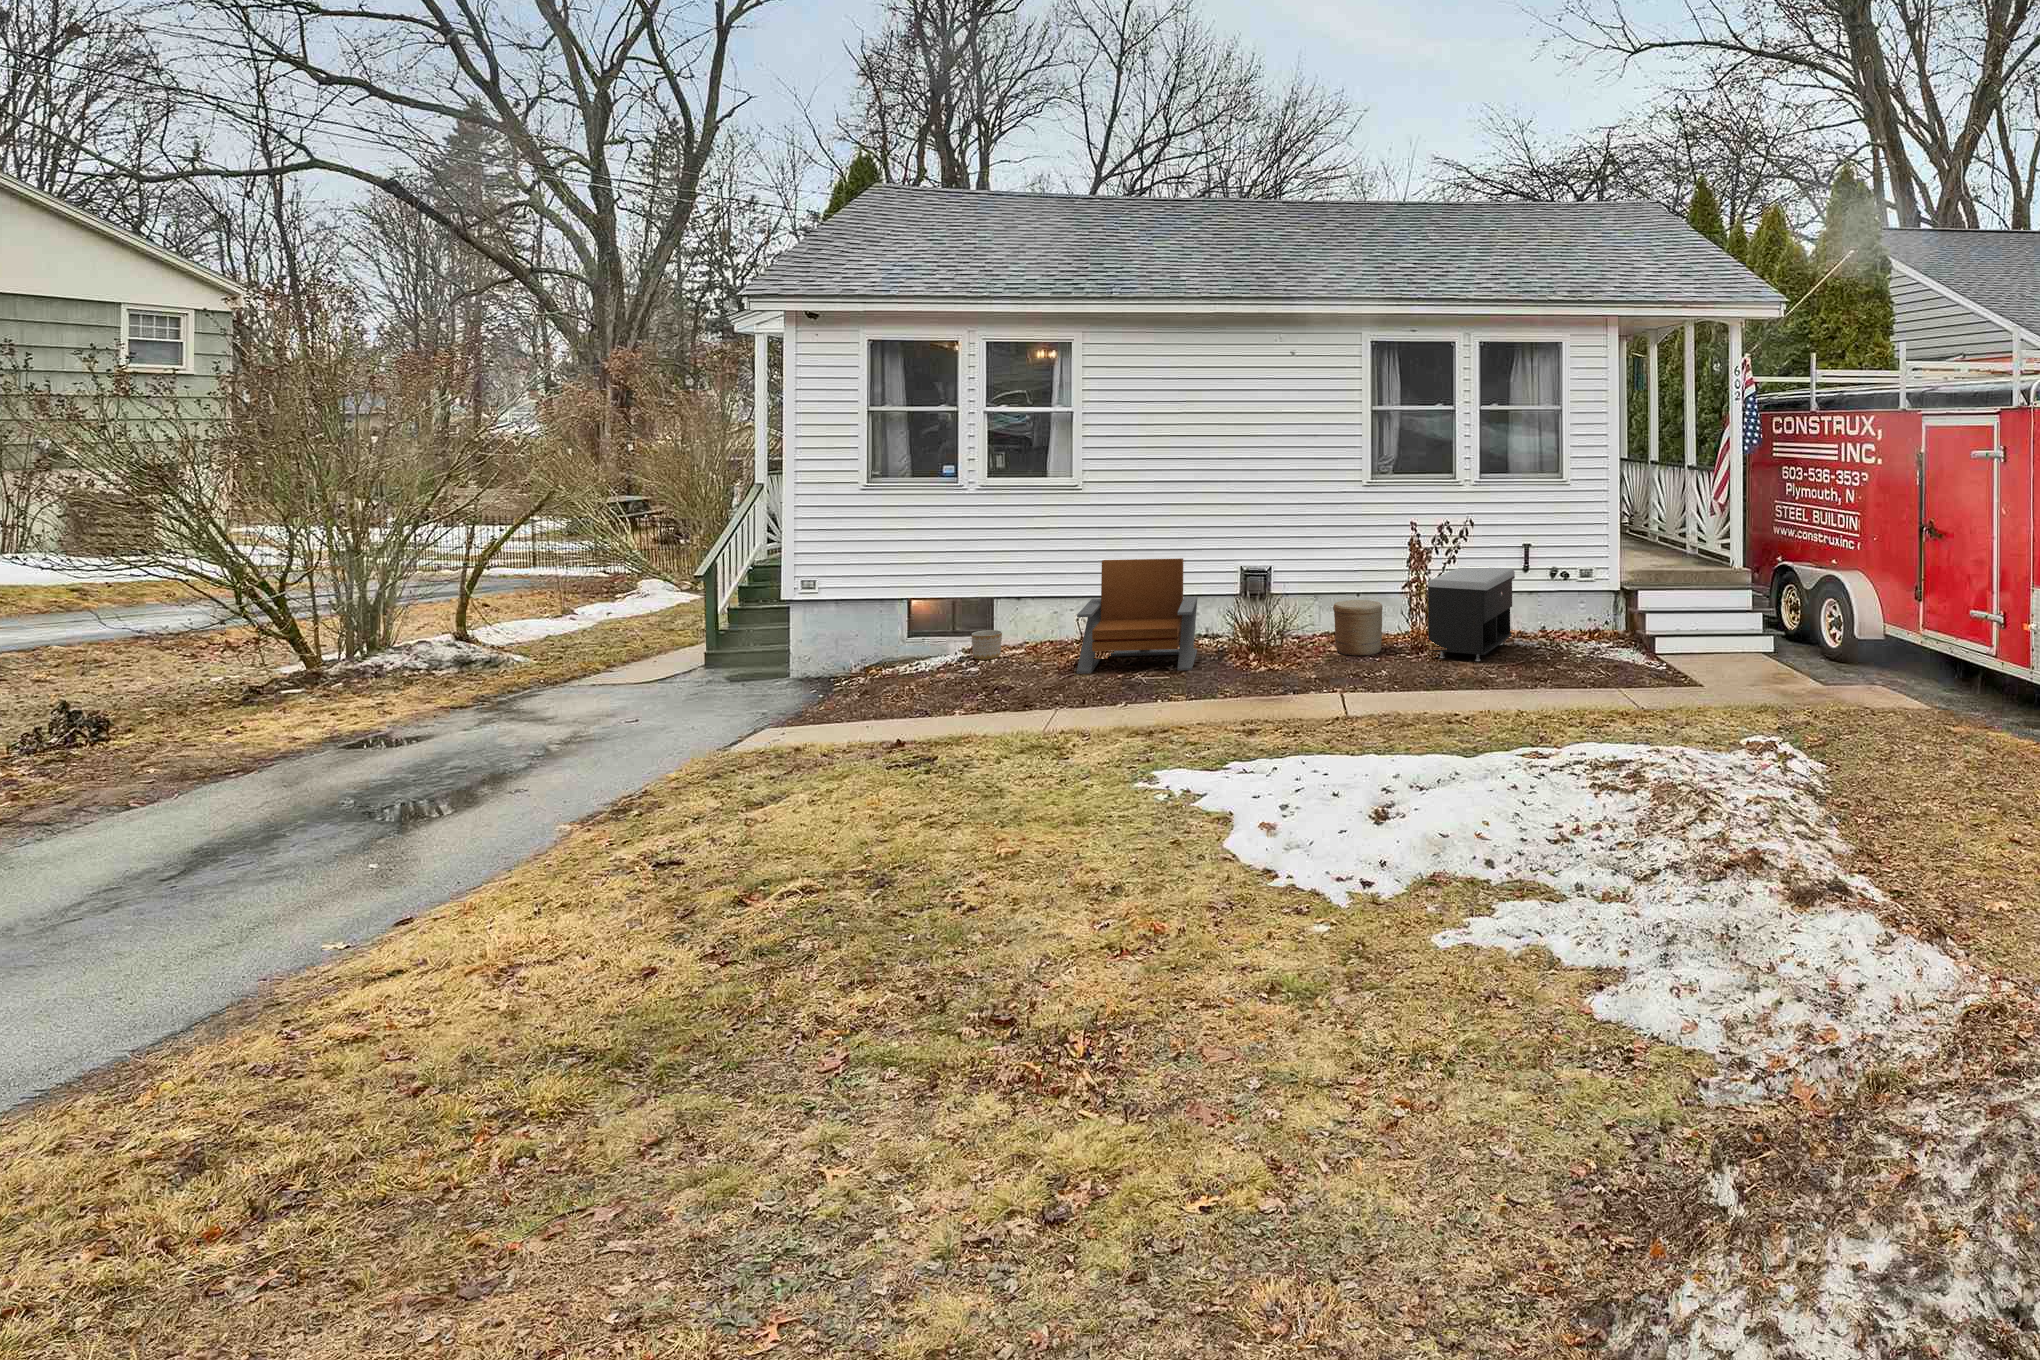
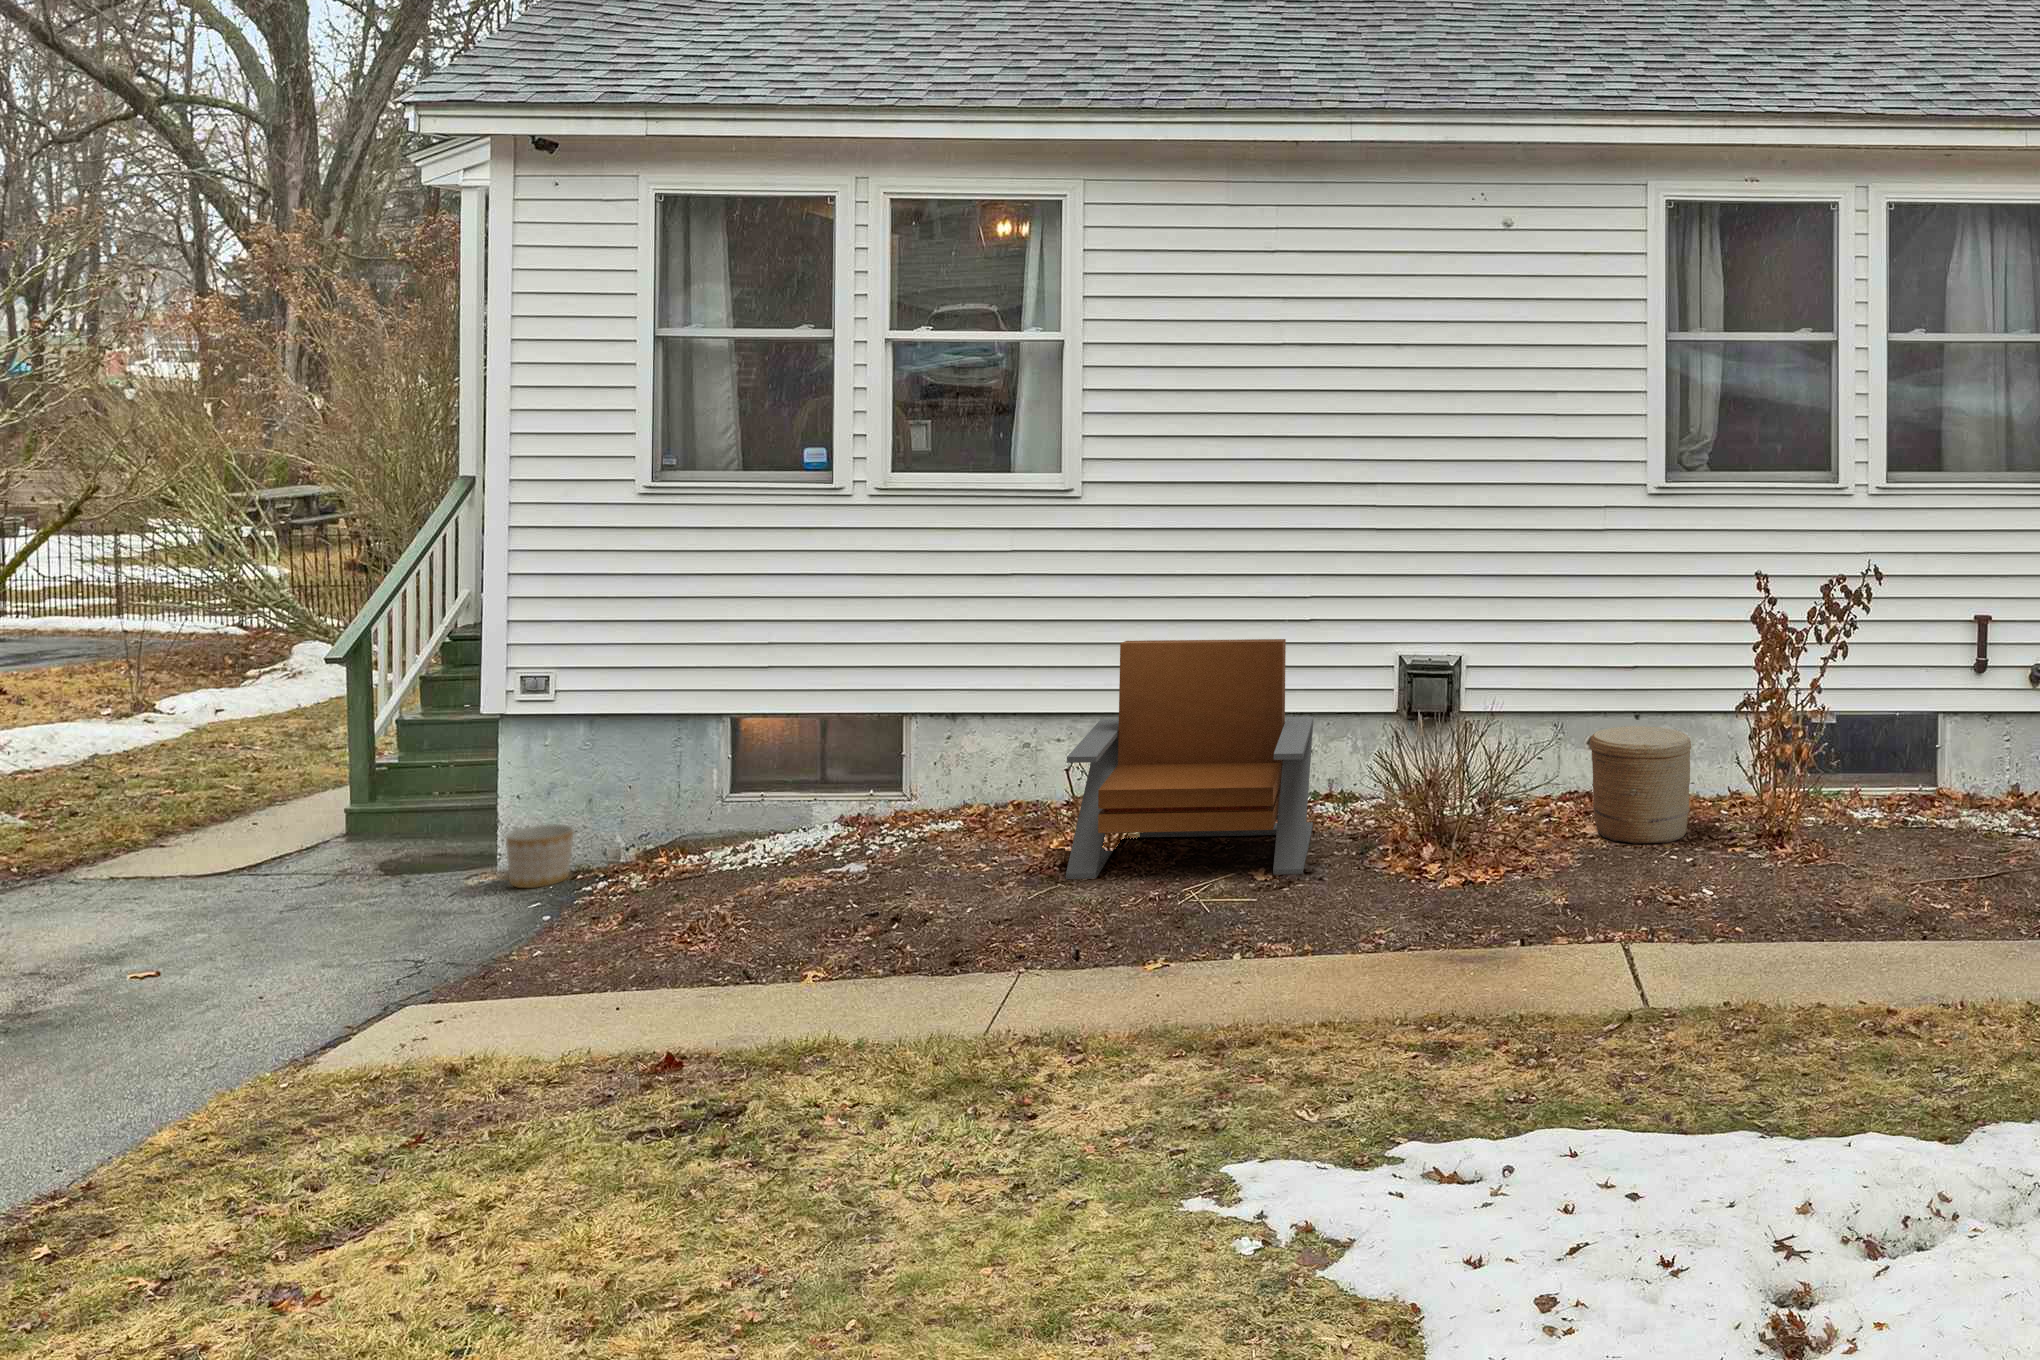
storage bench: present [1428,568,1515,661] -> none [1790,659,1959,862]
planter: present [971,630,1002,660] -> present [506,824,574,888]

